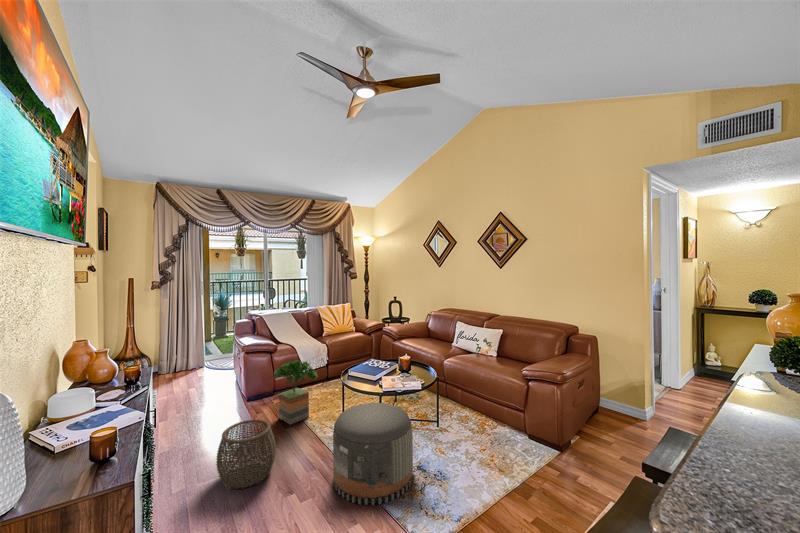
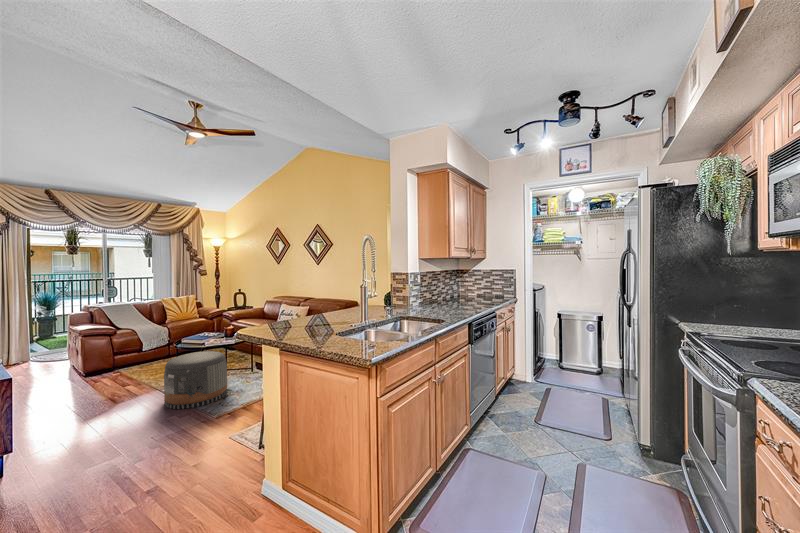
potted tree: present [274,360,317,425] -> none [113,335,158,384]
woven basket: present [216,419,276,489] -> none [59,372,116,419]

